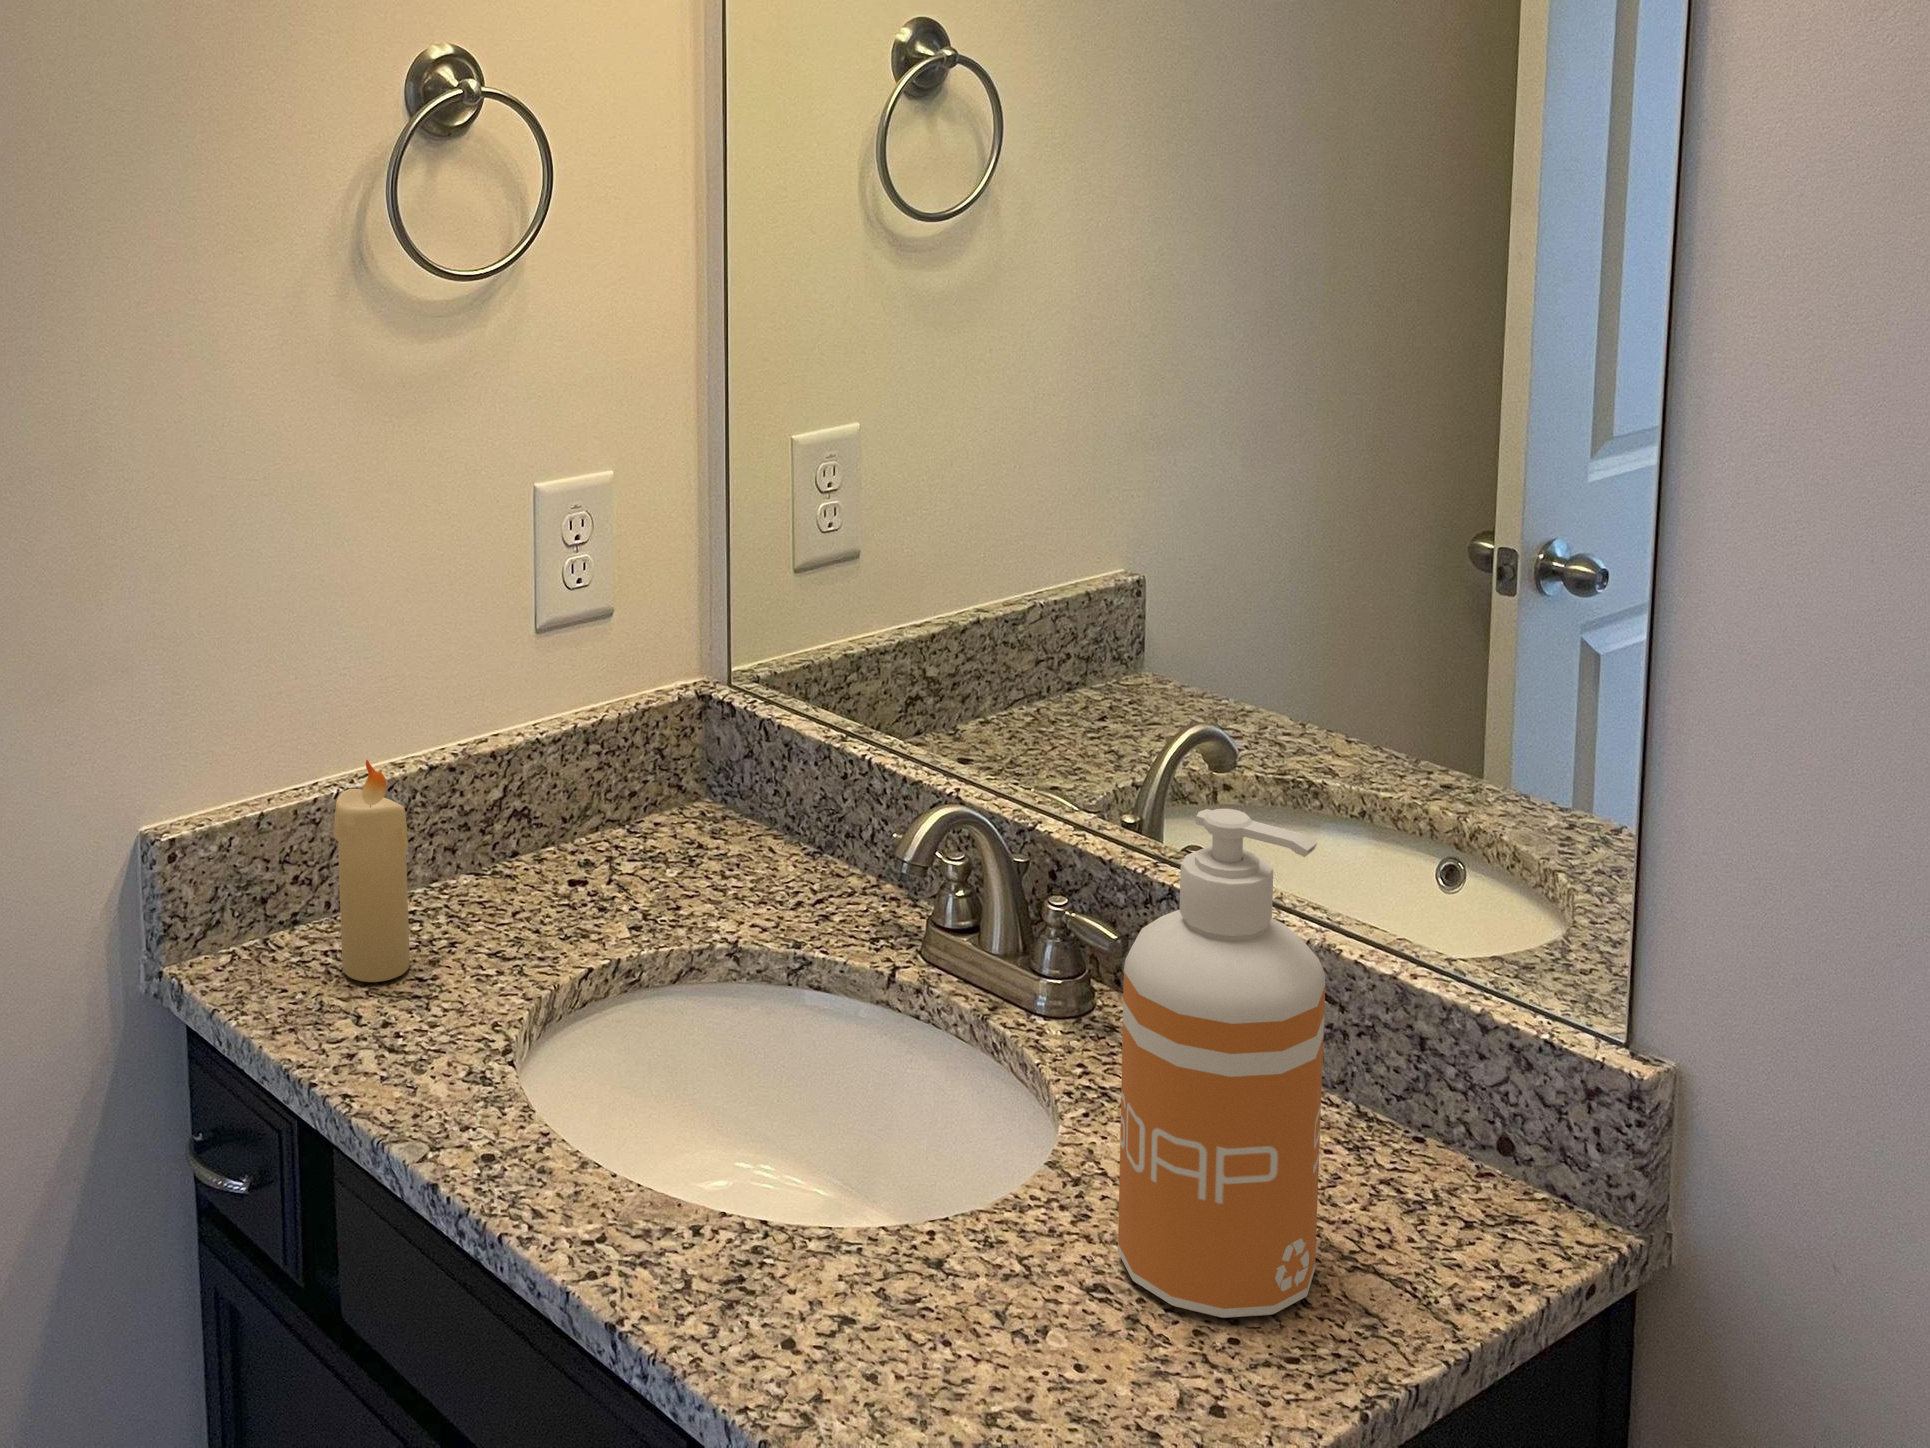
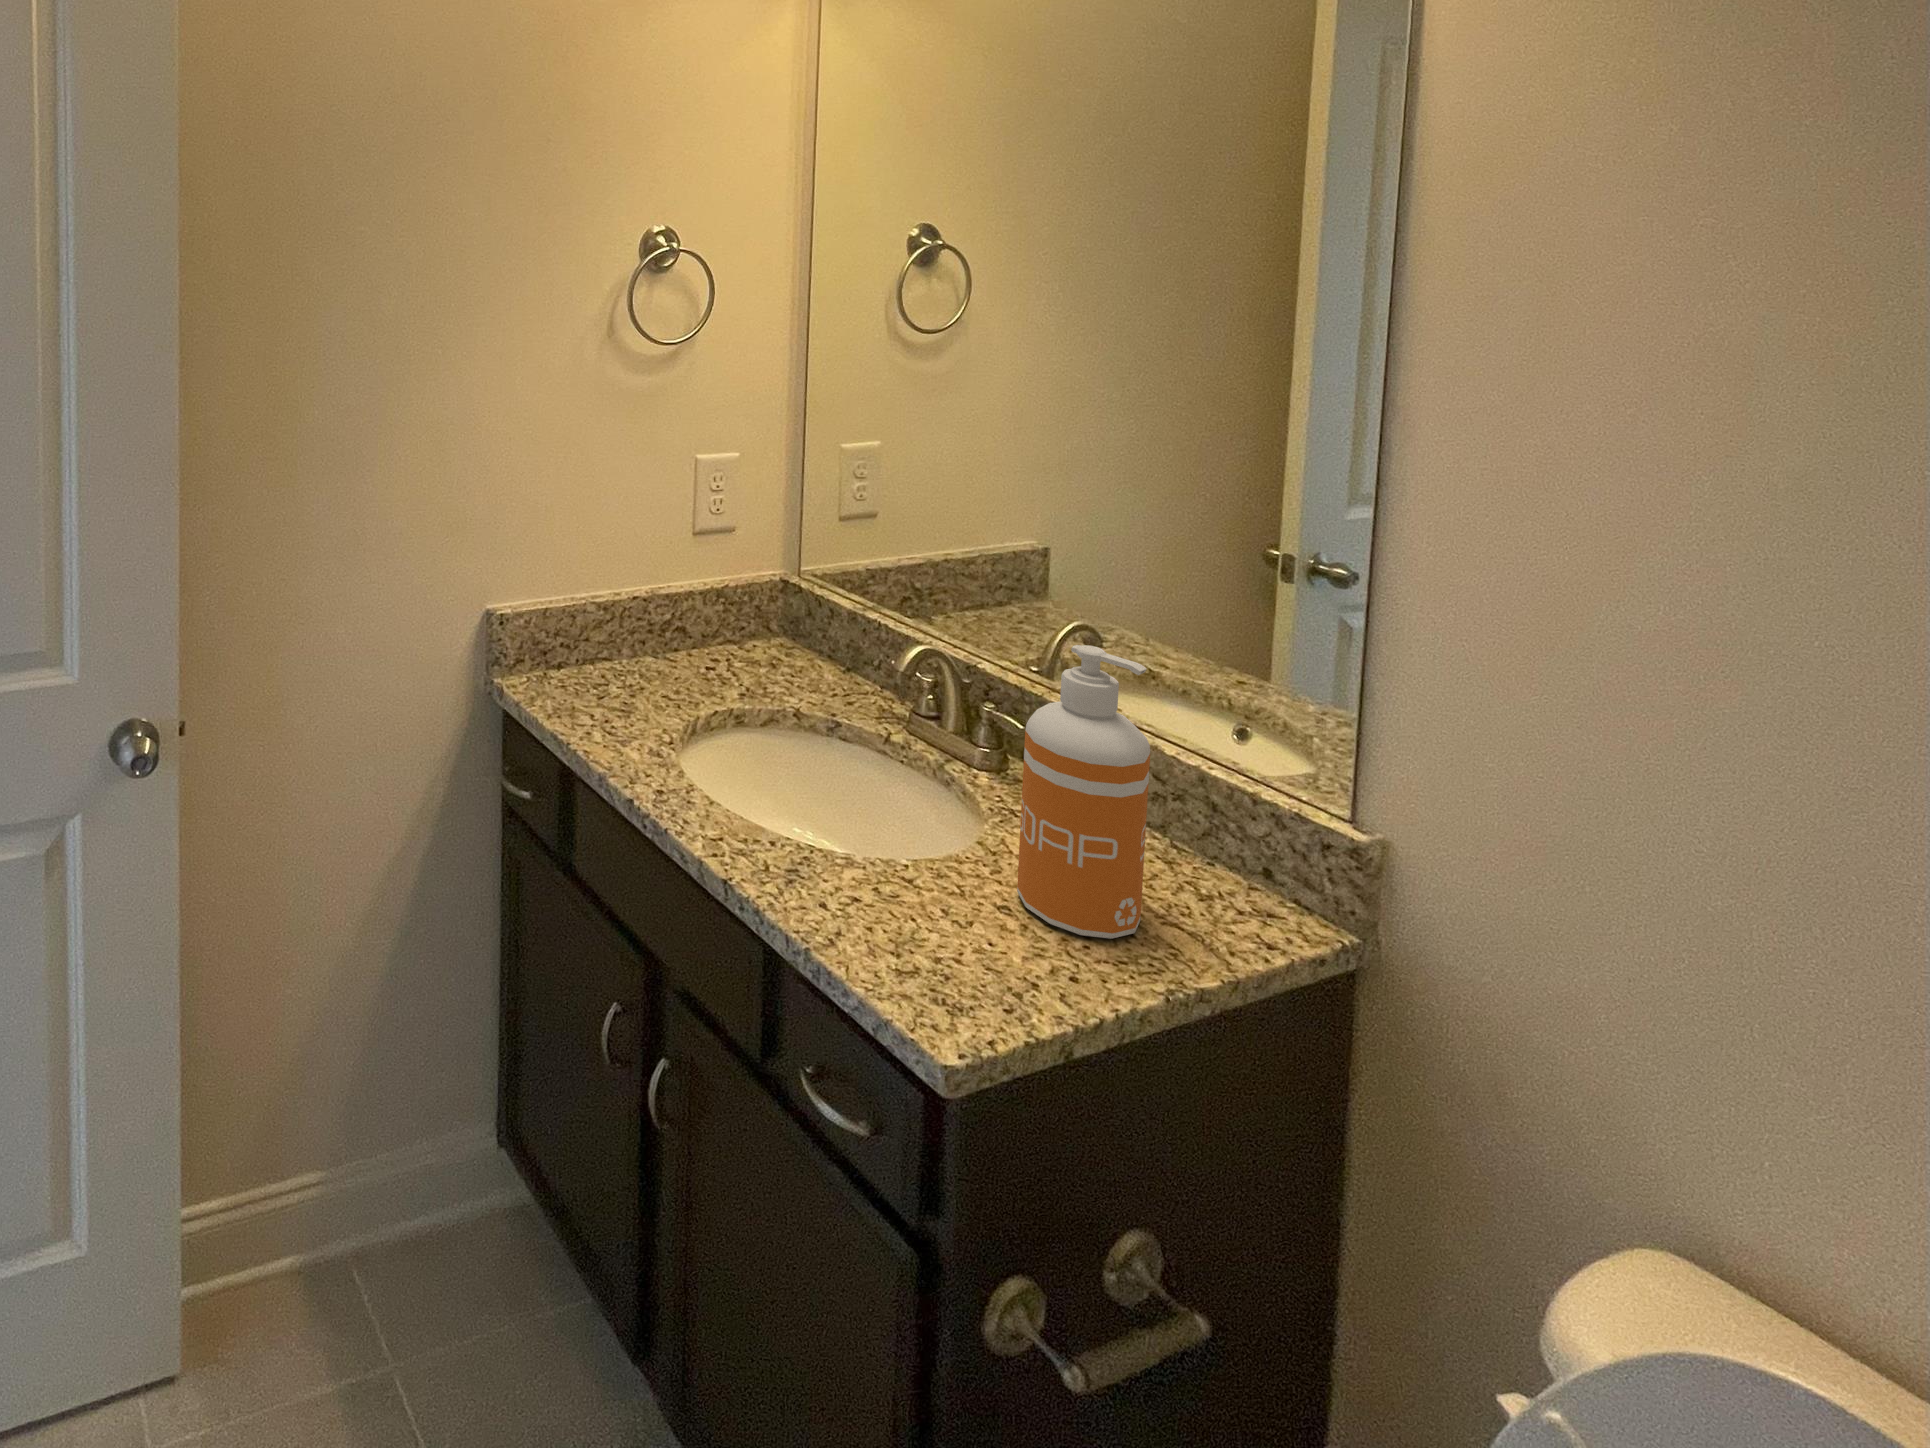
candle: present [334,760,410,982] -> none [587,586,625,702]

